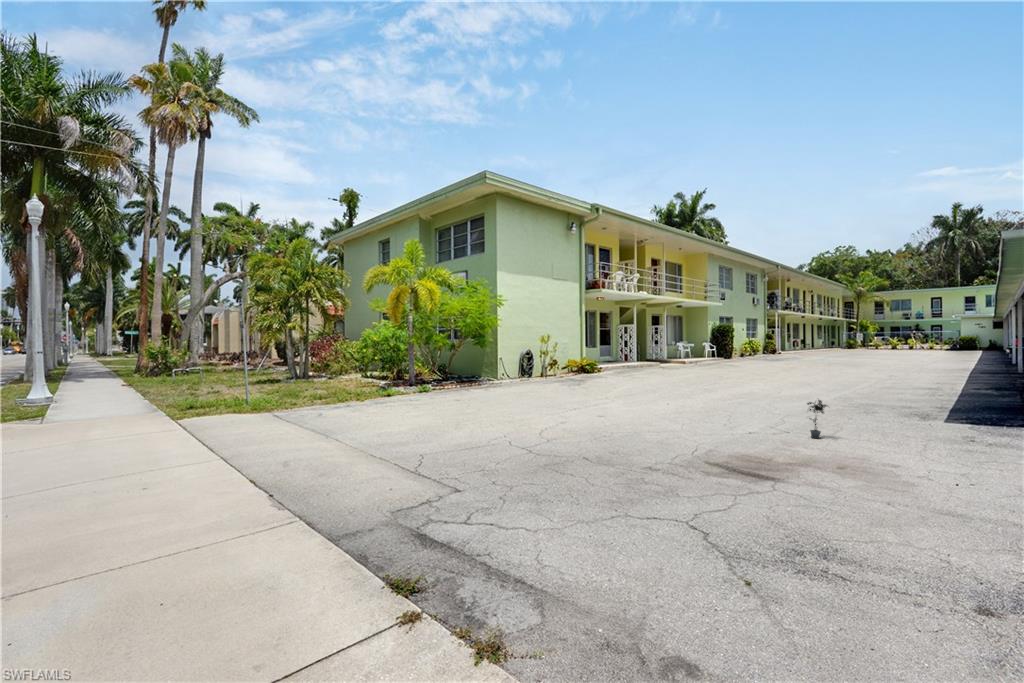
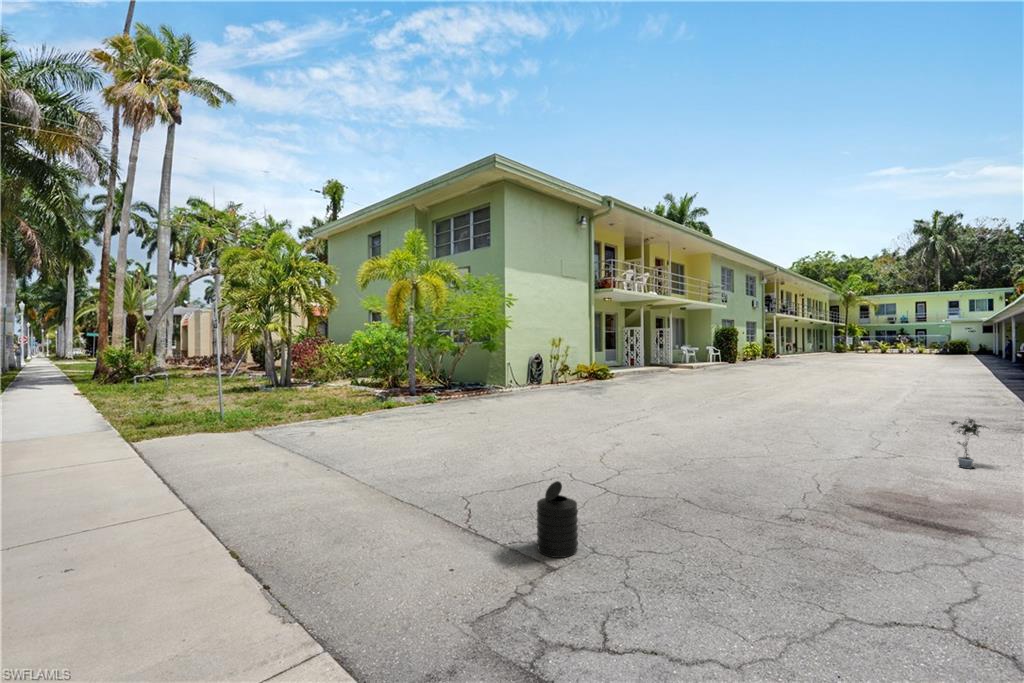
trash can: none [455,433,482,482] -> present [537,481,578,558]

